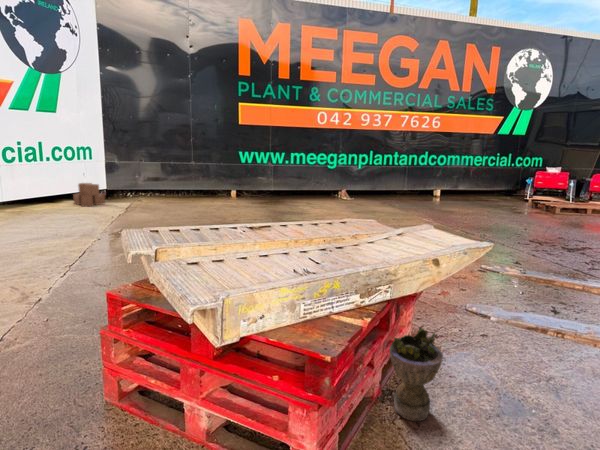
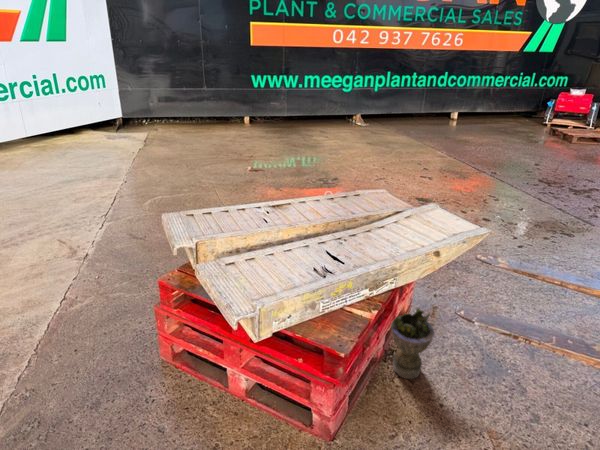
cardboard box: present [73,183,105,206] -> none [90,113,122,139]

